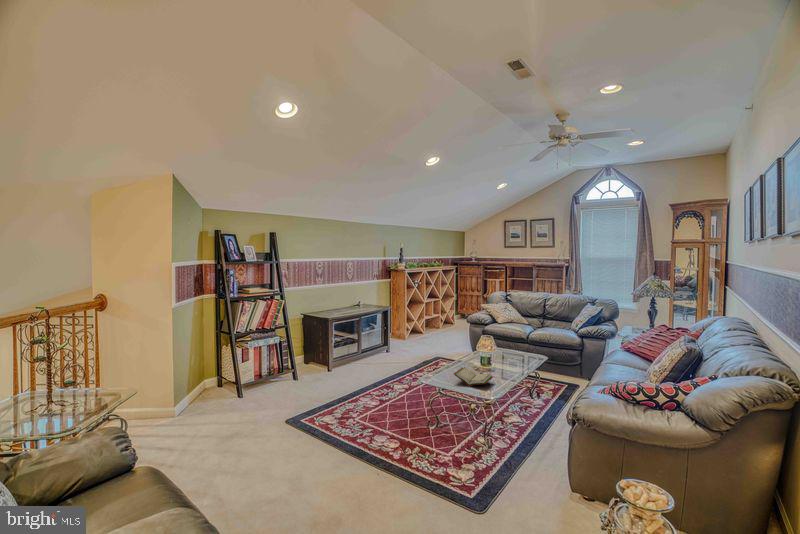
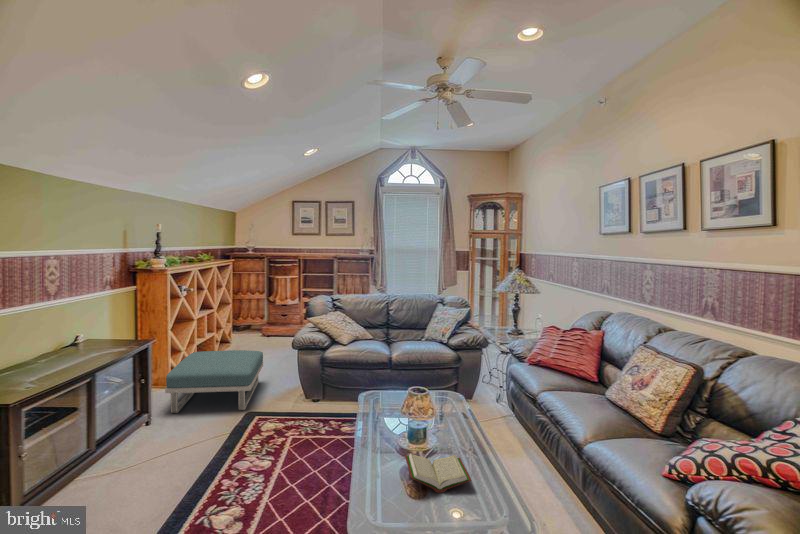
footstool: none [395,320,455,356] -> present [165,350,263,413]

